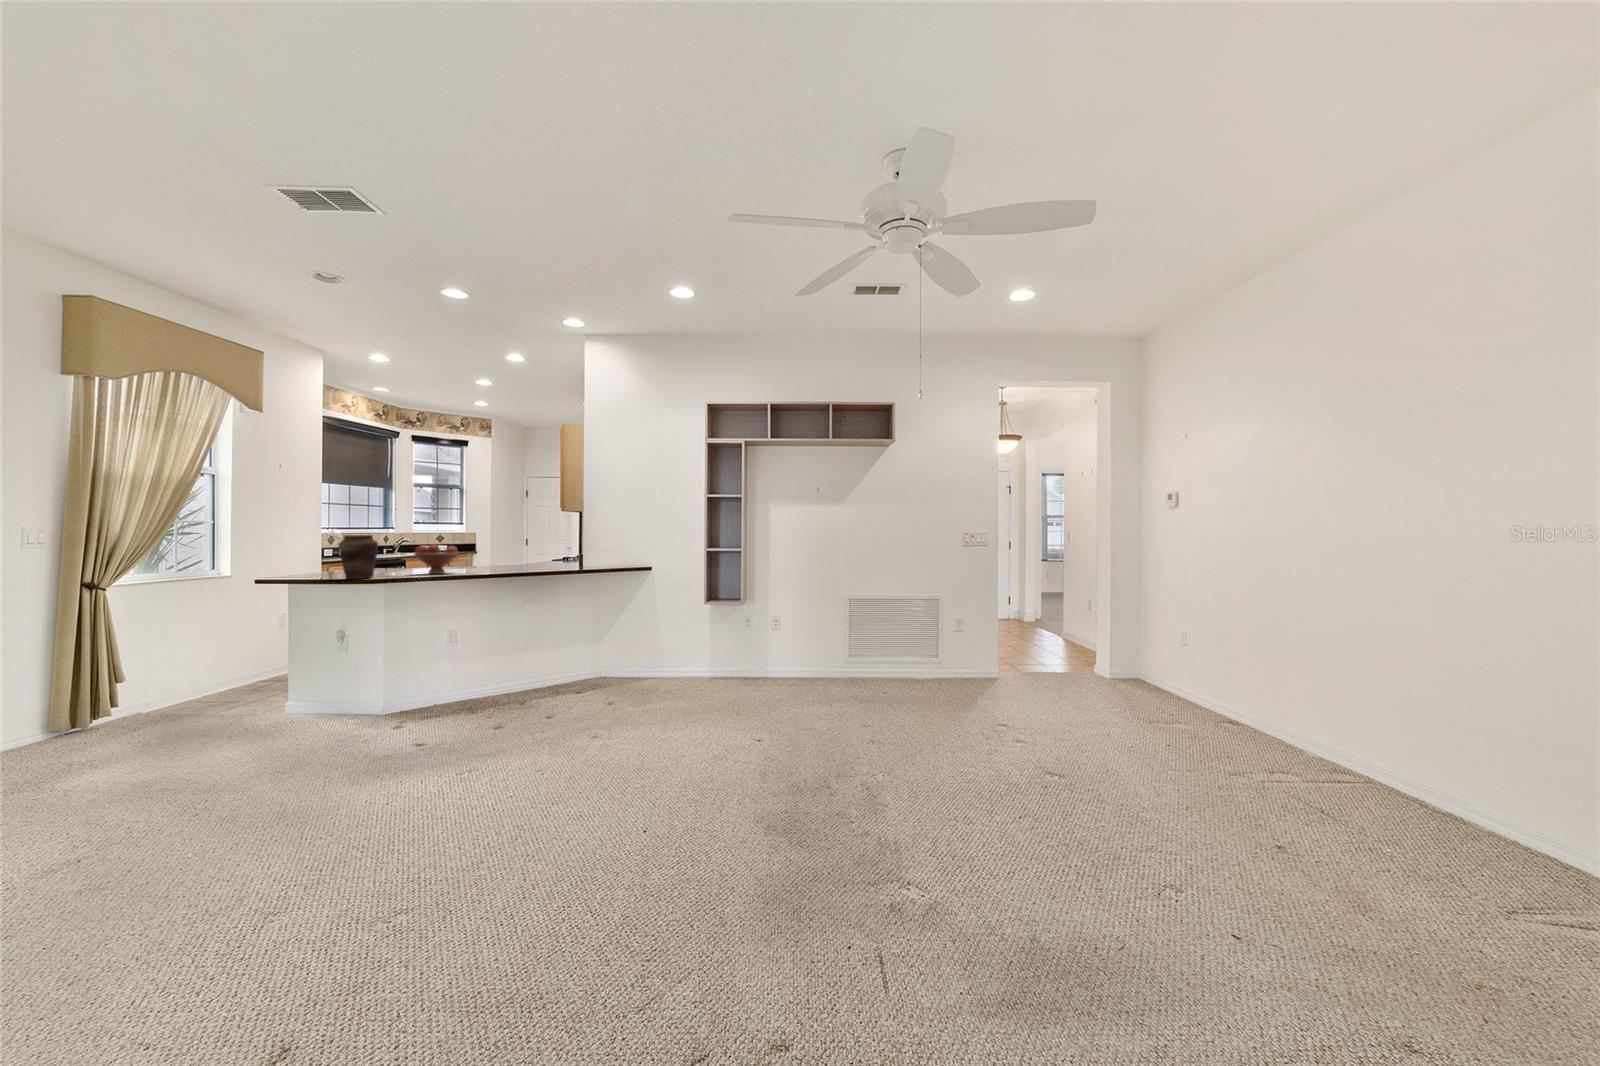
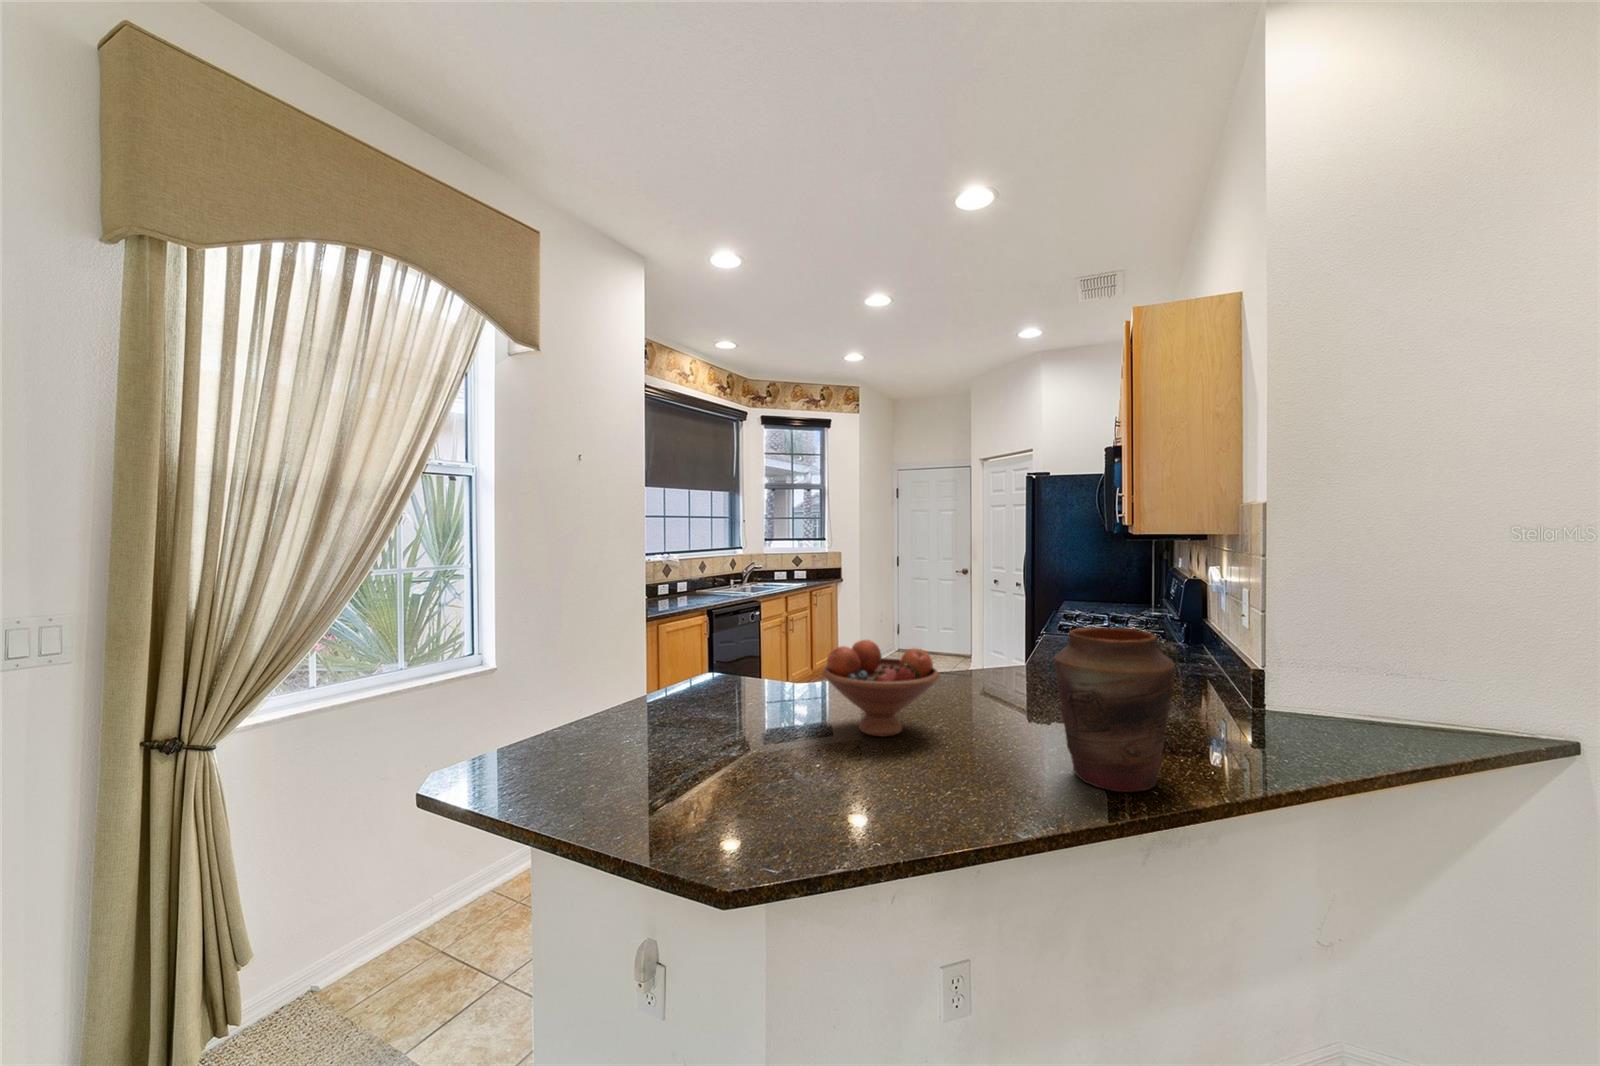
vase: present [338,535,378,579] -> present [1054,627,1176,792]

